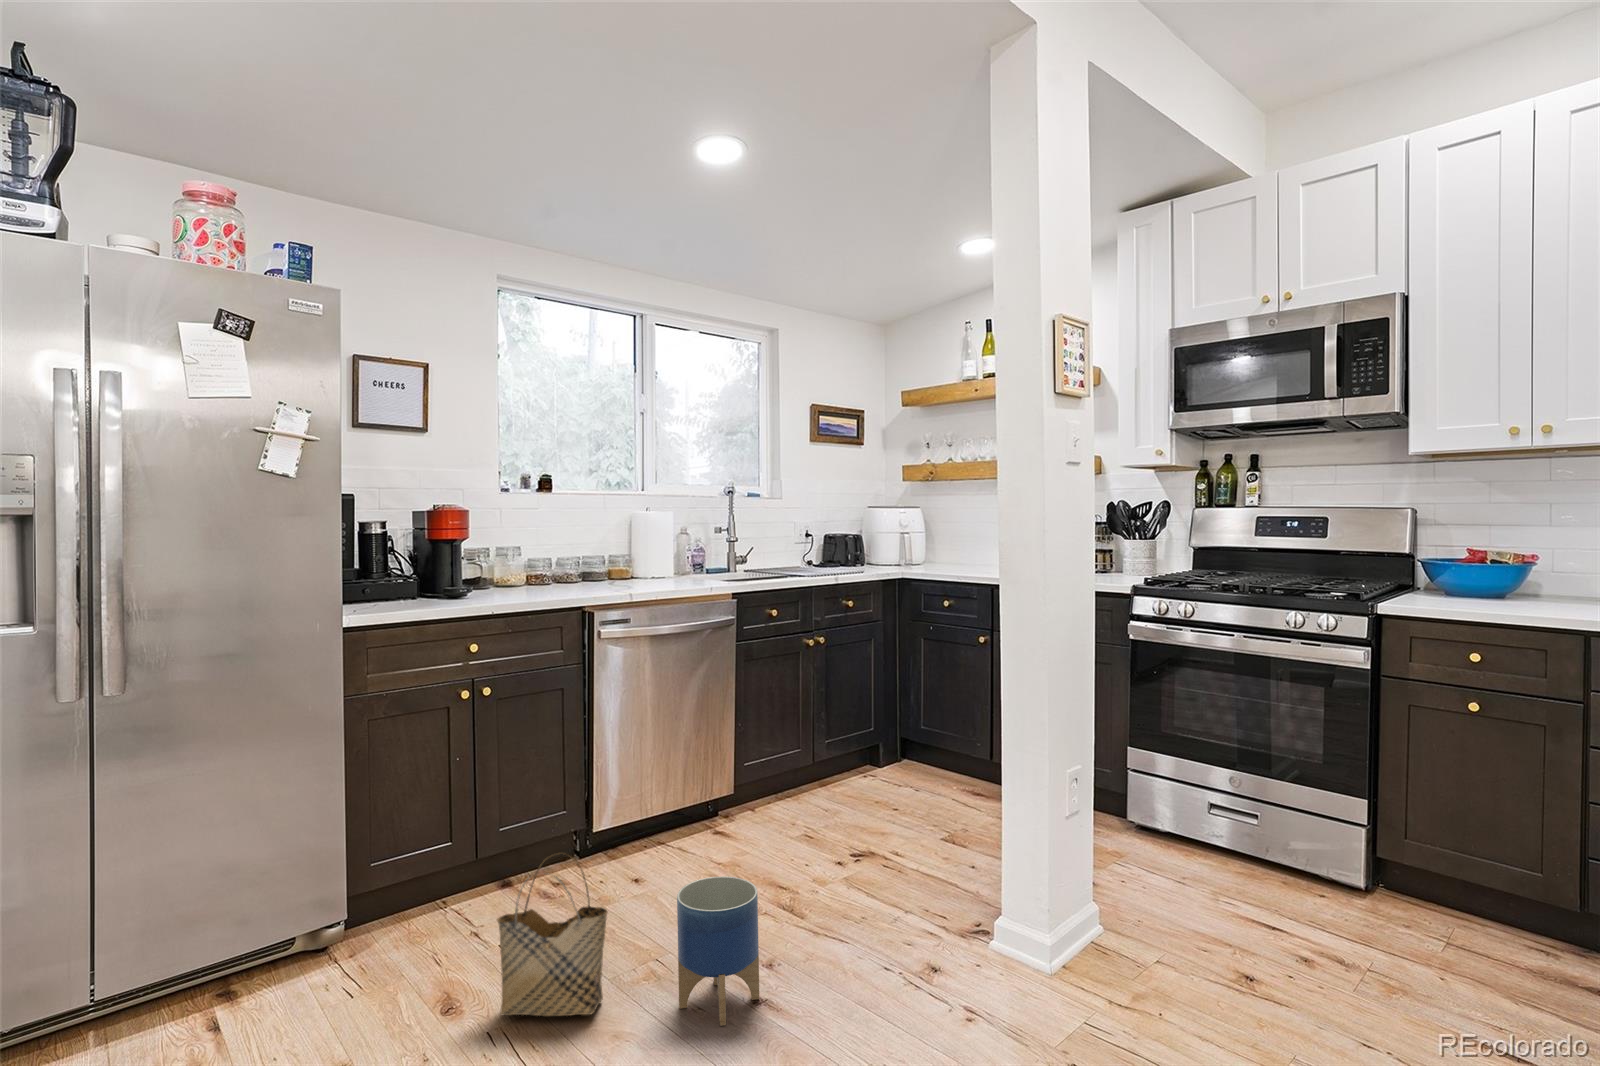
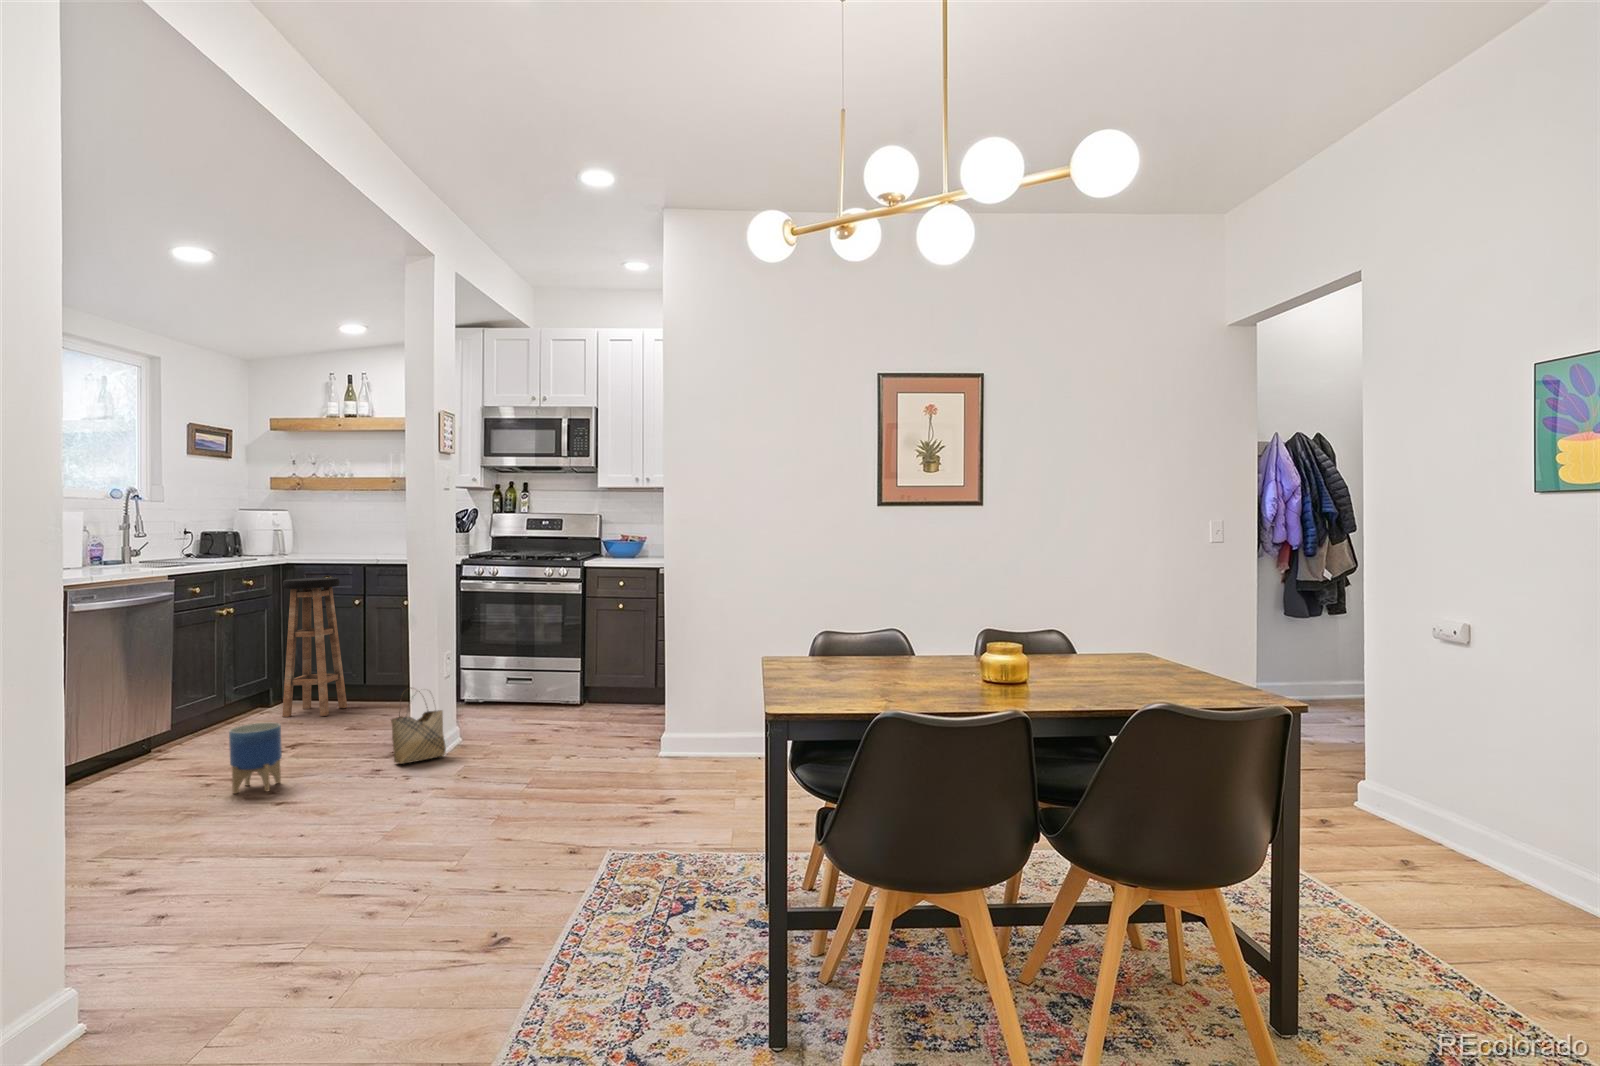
bar stool: none [876,602,963,810] -> present [282,578,347,717]
woven basket: present [497,852,608,1016] -> present [391,688,446,764]

